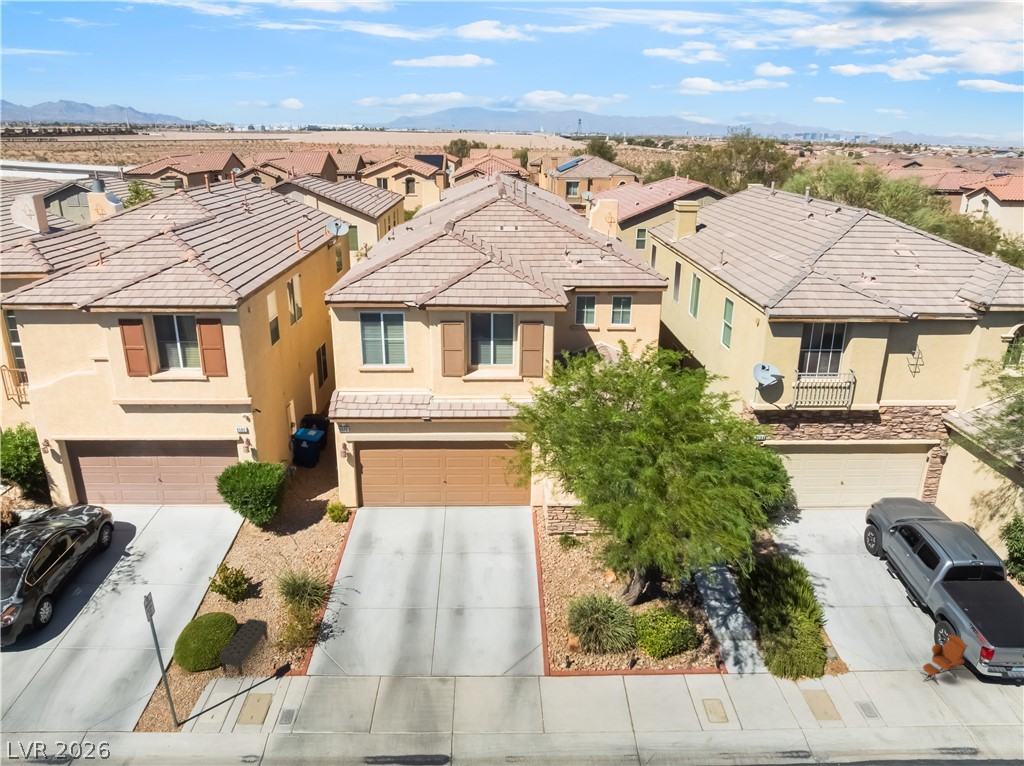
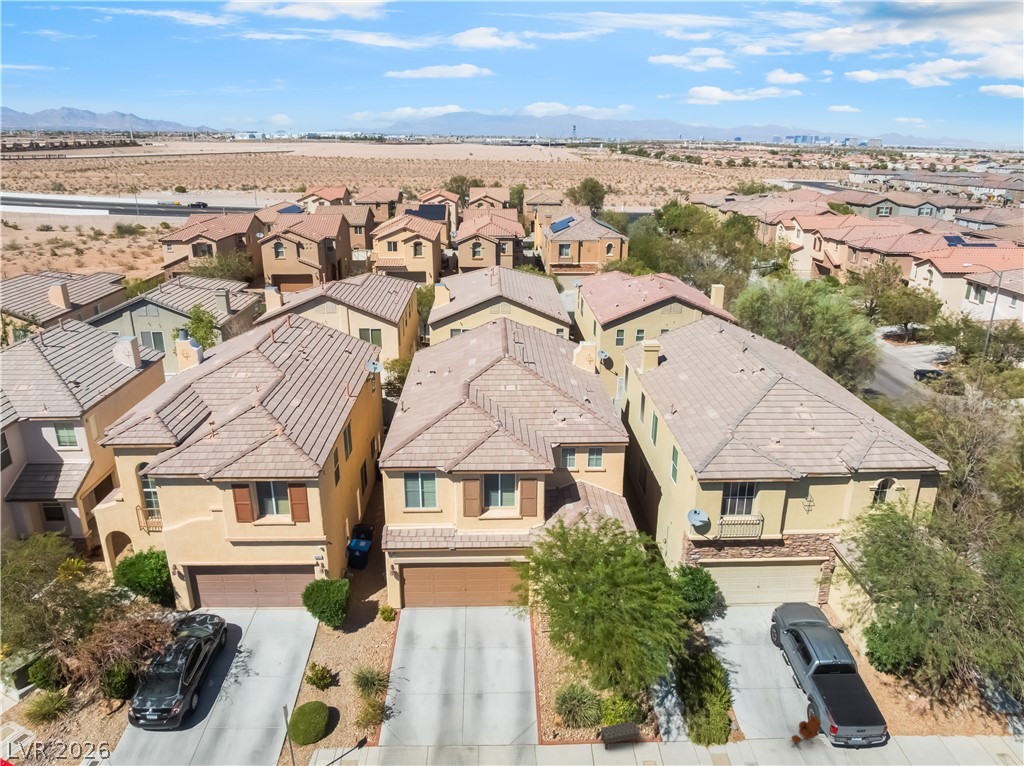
bench: present [220,619,268,675] -> present [601,721,640,749]

